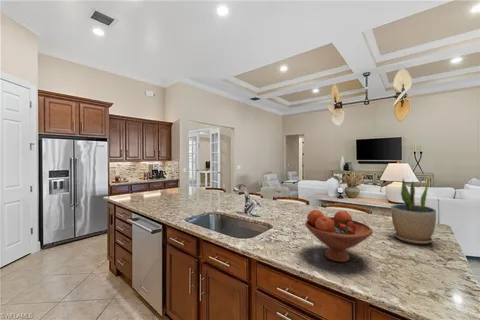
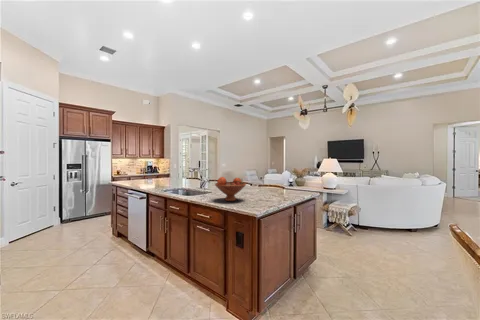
potted plant: present [391,177,436,244] -> none [274,159,294,197]

